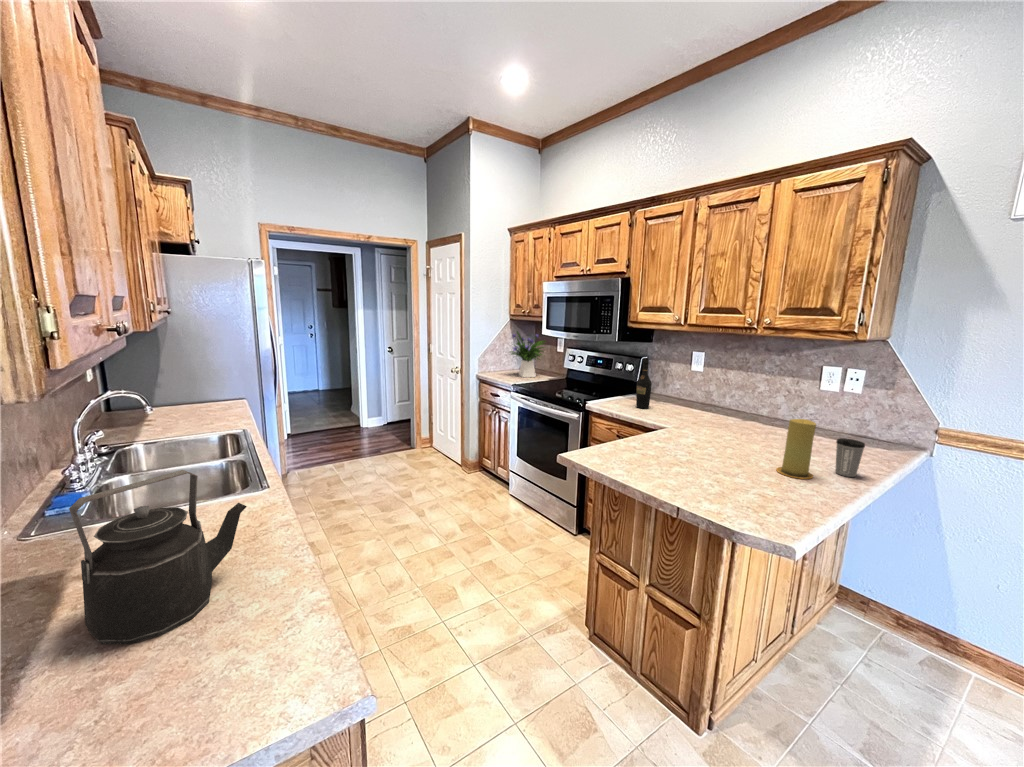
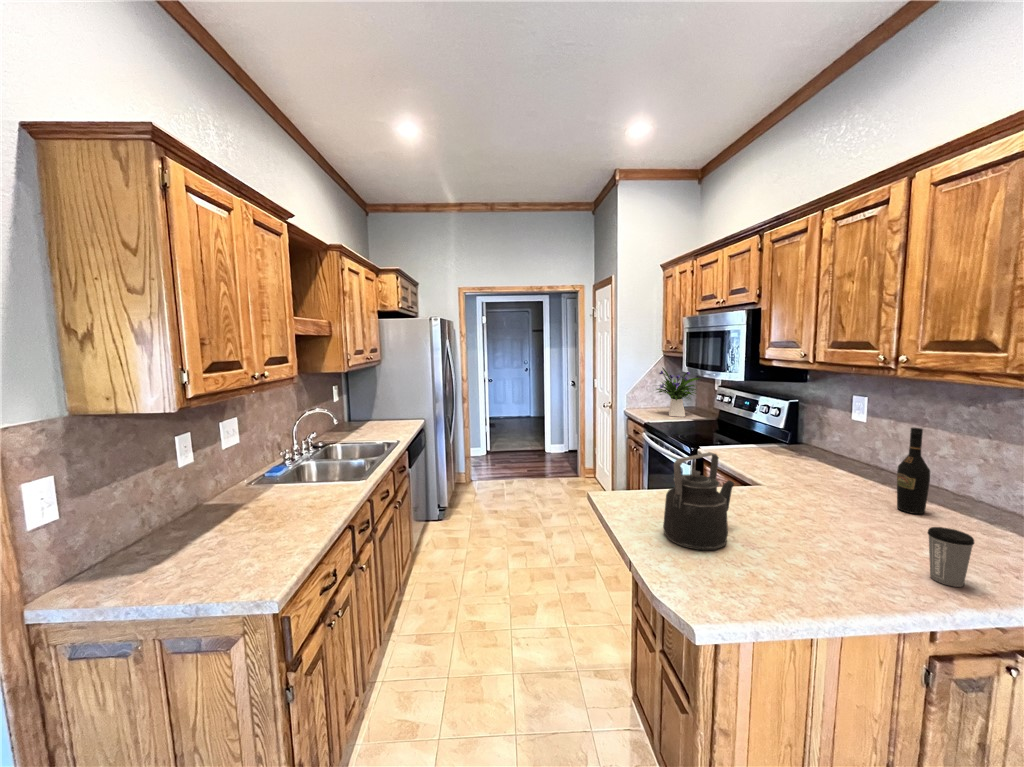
wine bottle: present [636,358,652,409] -> present [897,428,930,514]
candle: present [776,419,816,479] -> none [827,489,879,572]
kettle: present [69,470,247,644] -> present [663,452,734,550]

